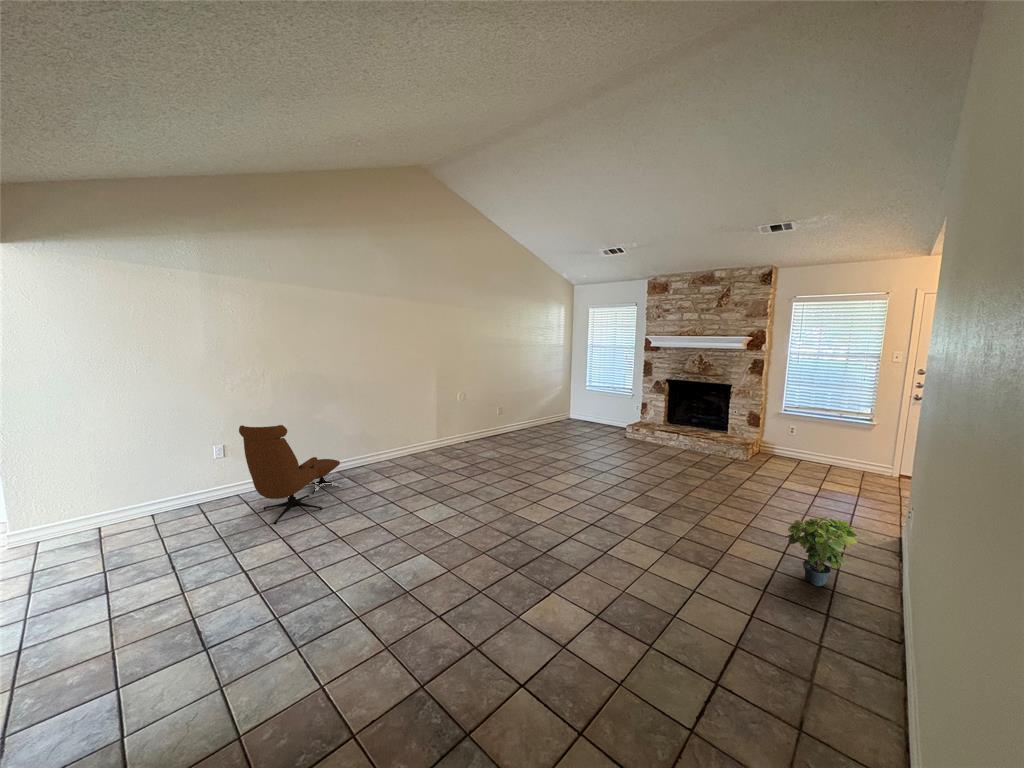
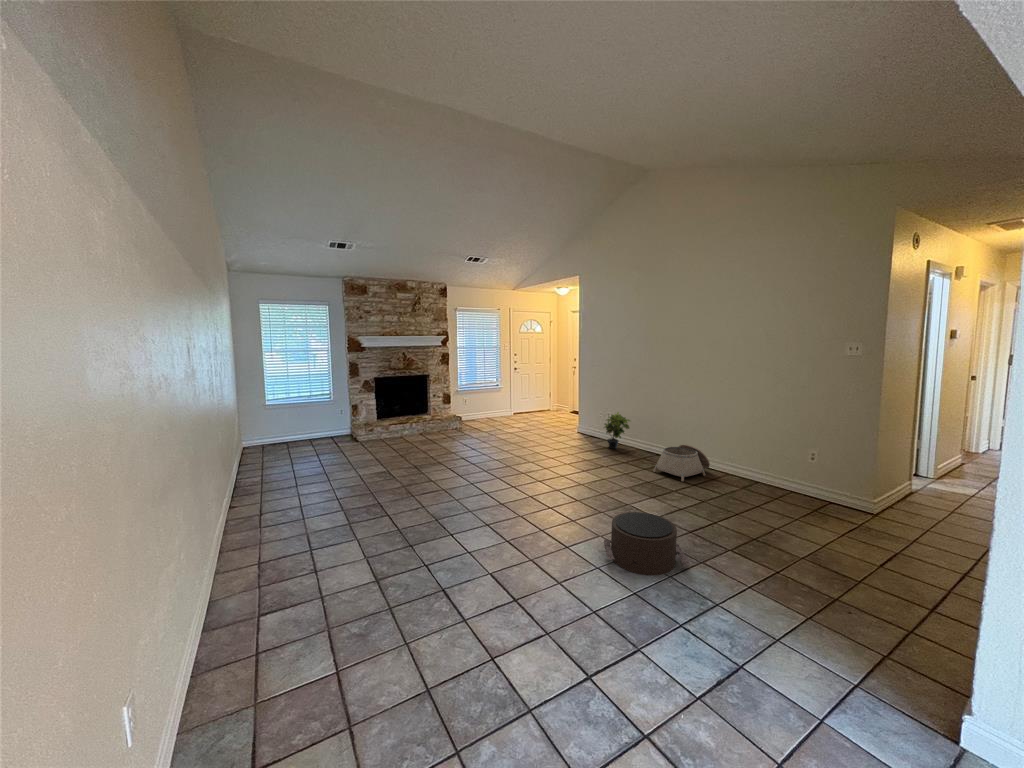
lounge chair: present [239,425,340,524] -> none [202,465,436,721]
pouf: none [344,552,417,629] -> present [604,512,690,575]
basket: none [678,601,818,723] -> present [653,444,710,481]

